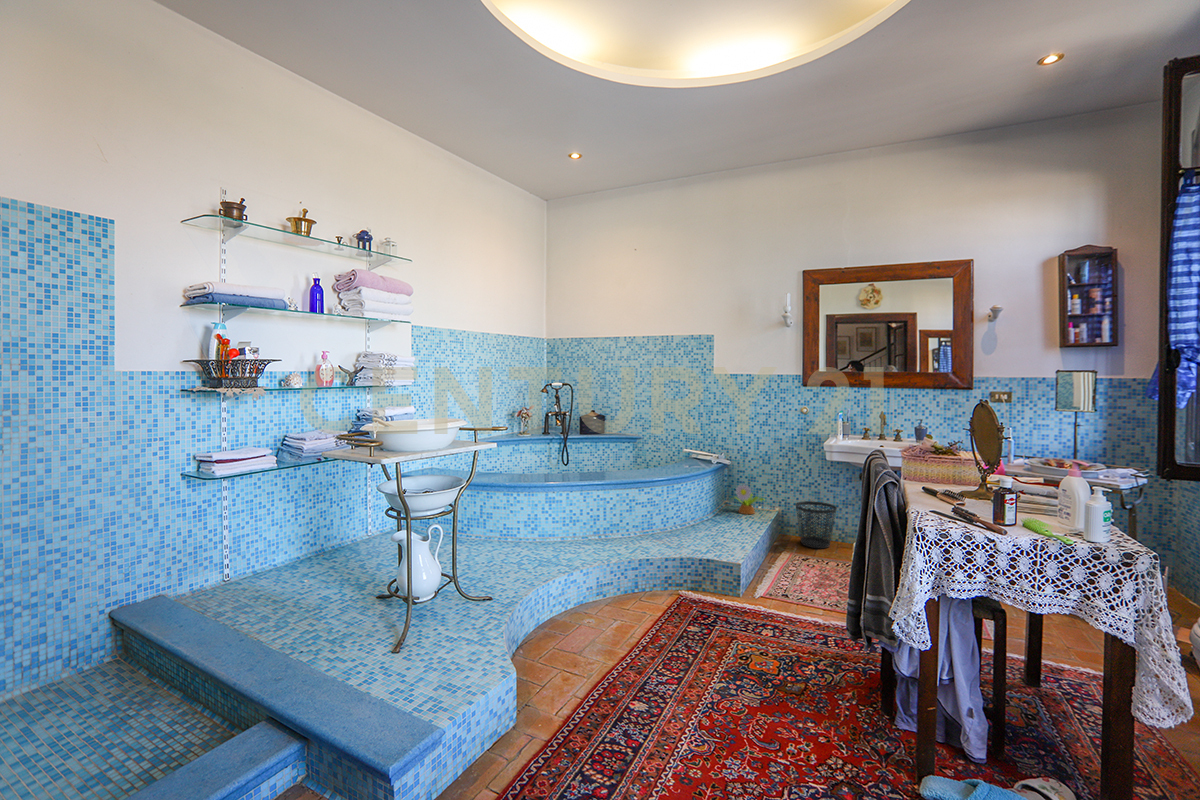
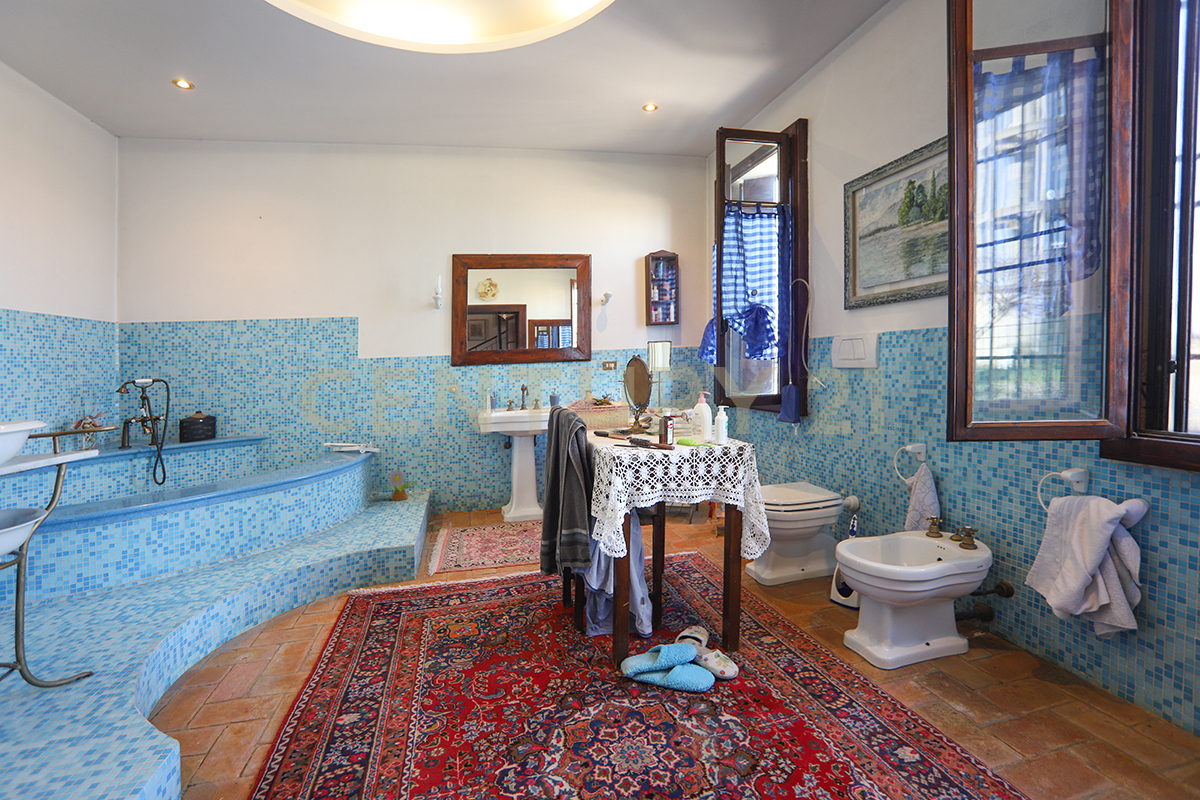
wastebasket: present [796,501,837,548] -> none [448,478,485,520]

